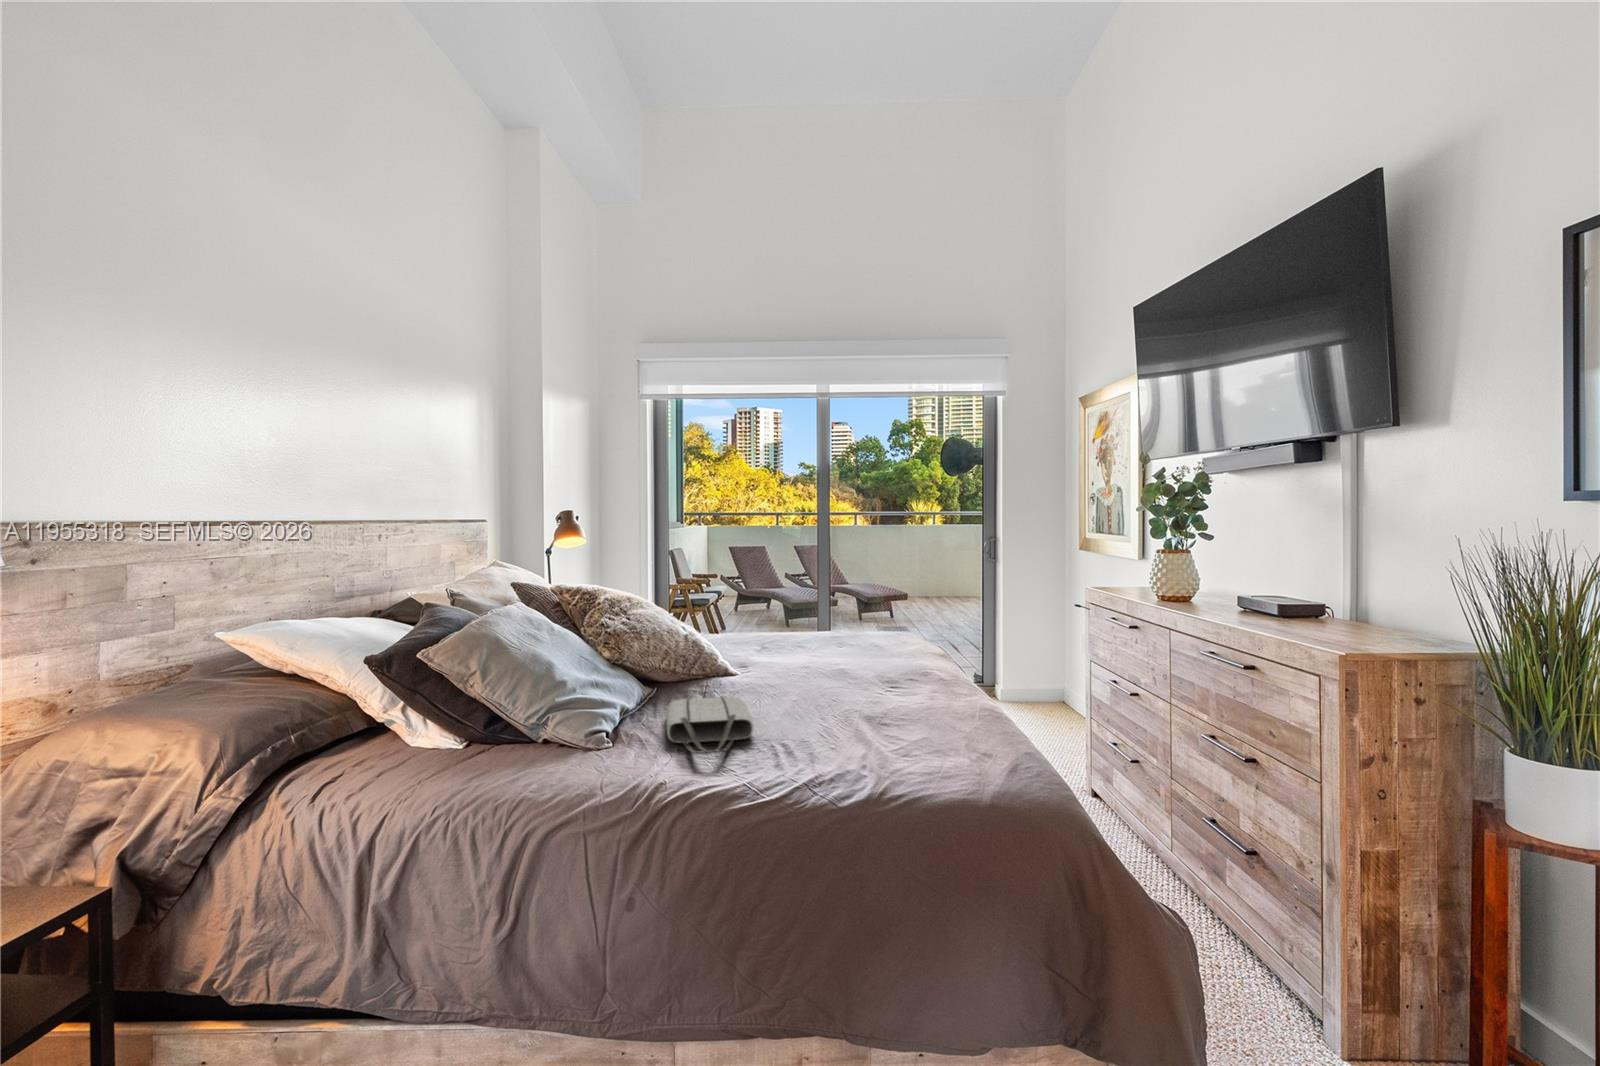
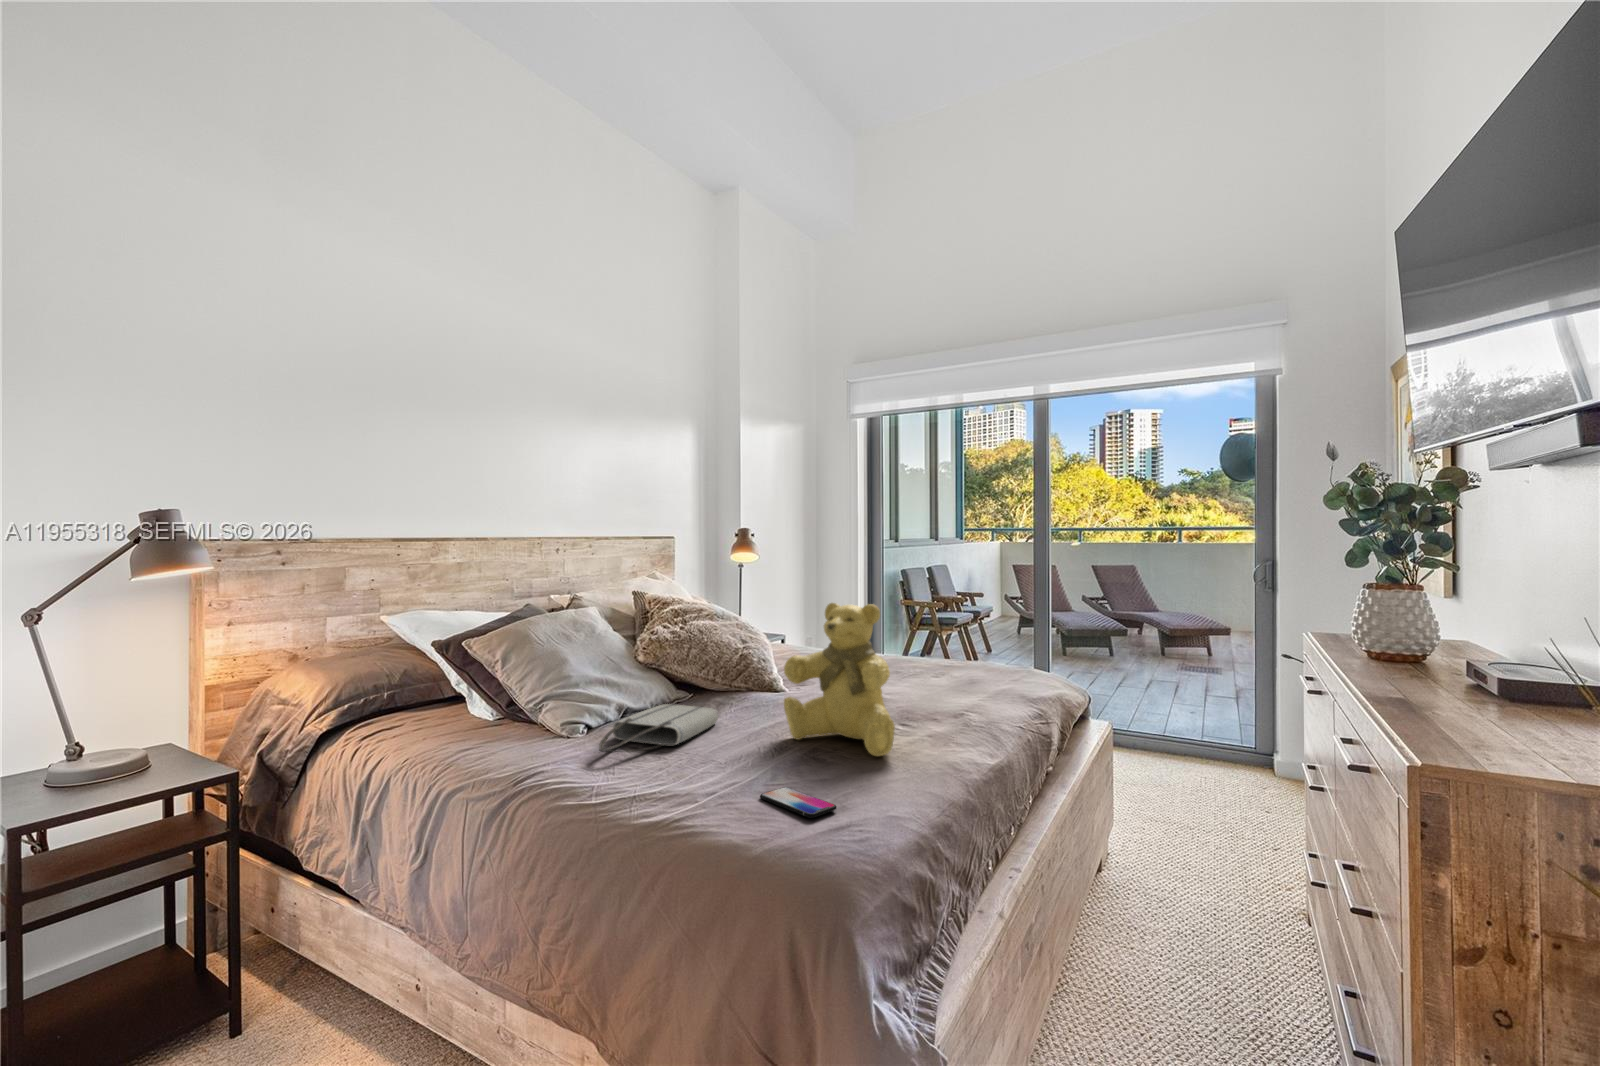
teddy bear: none [826,571,957,717] -> present [784,603,895,757]
smartphone: none [913,754,992,773] -> present [760,787,837,818]

